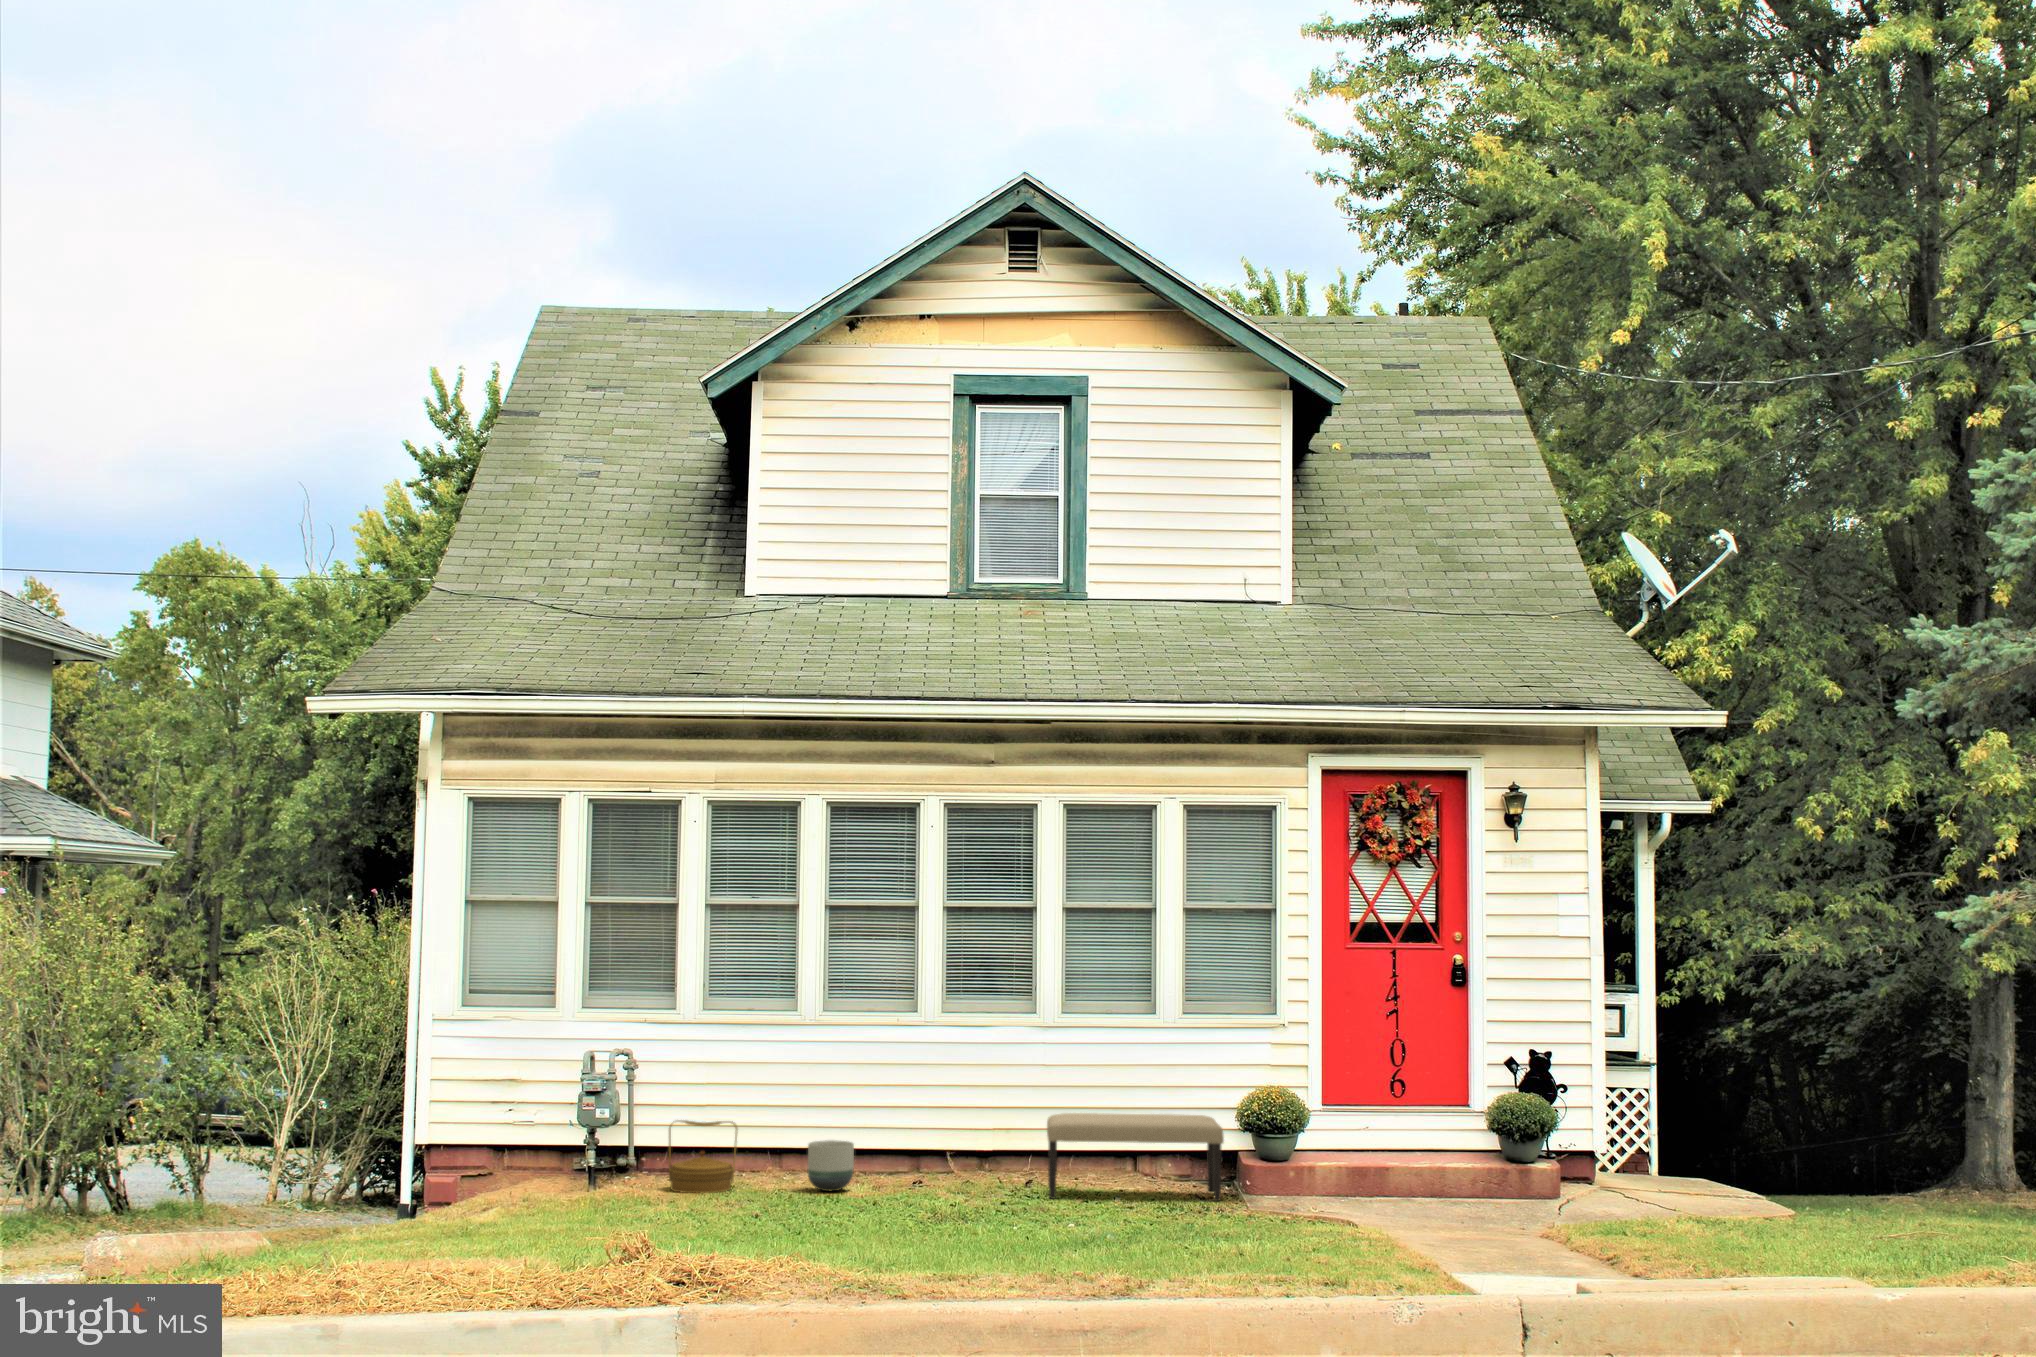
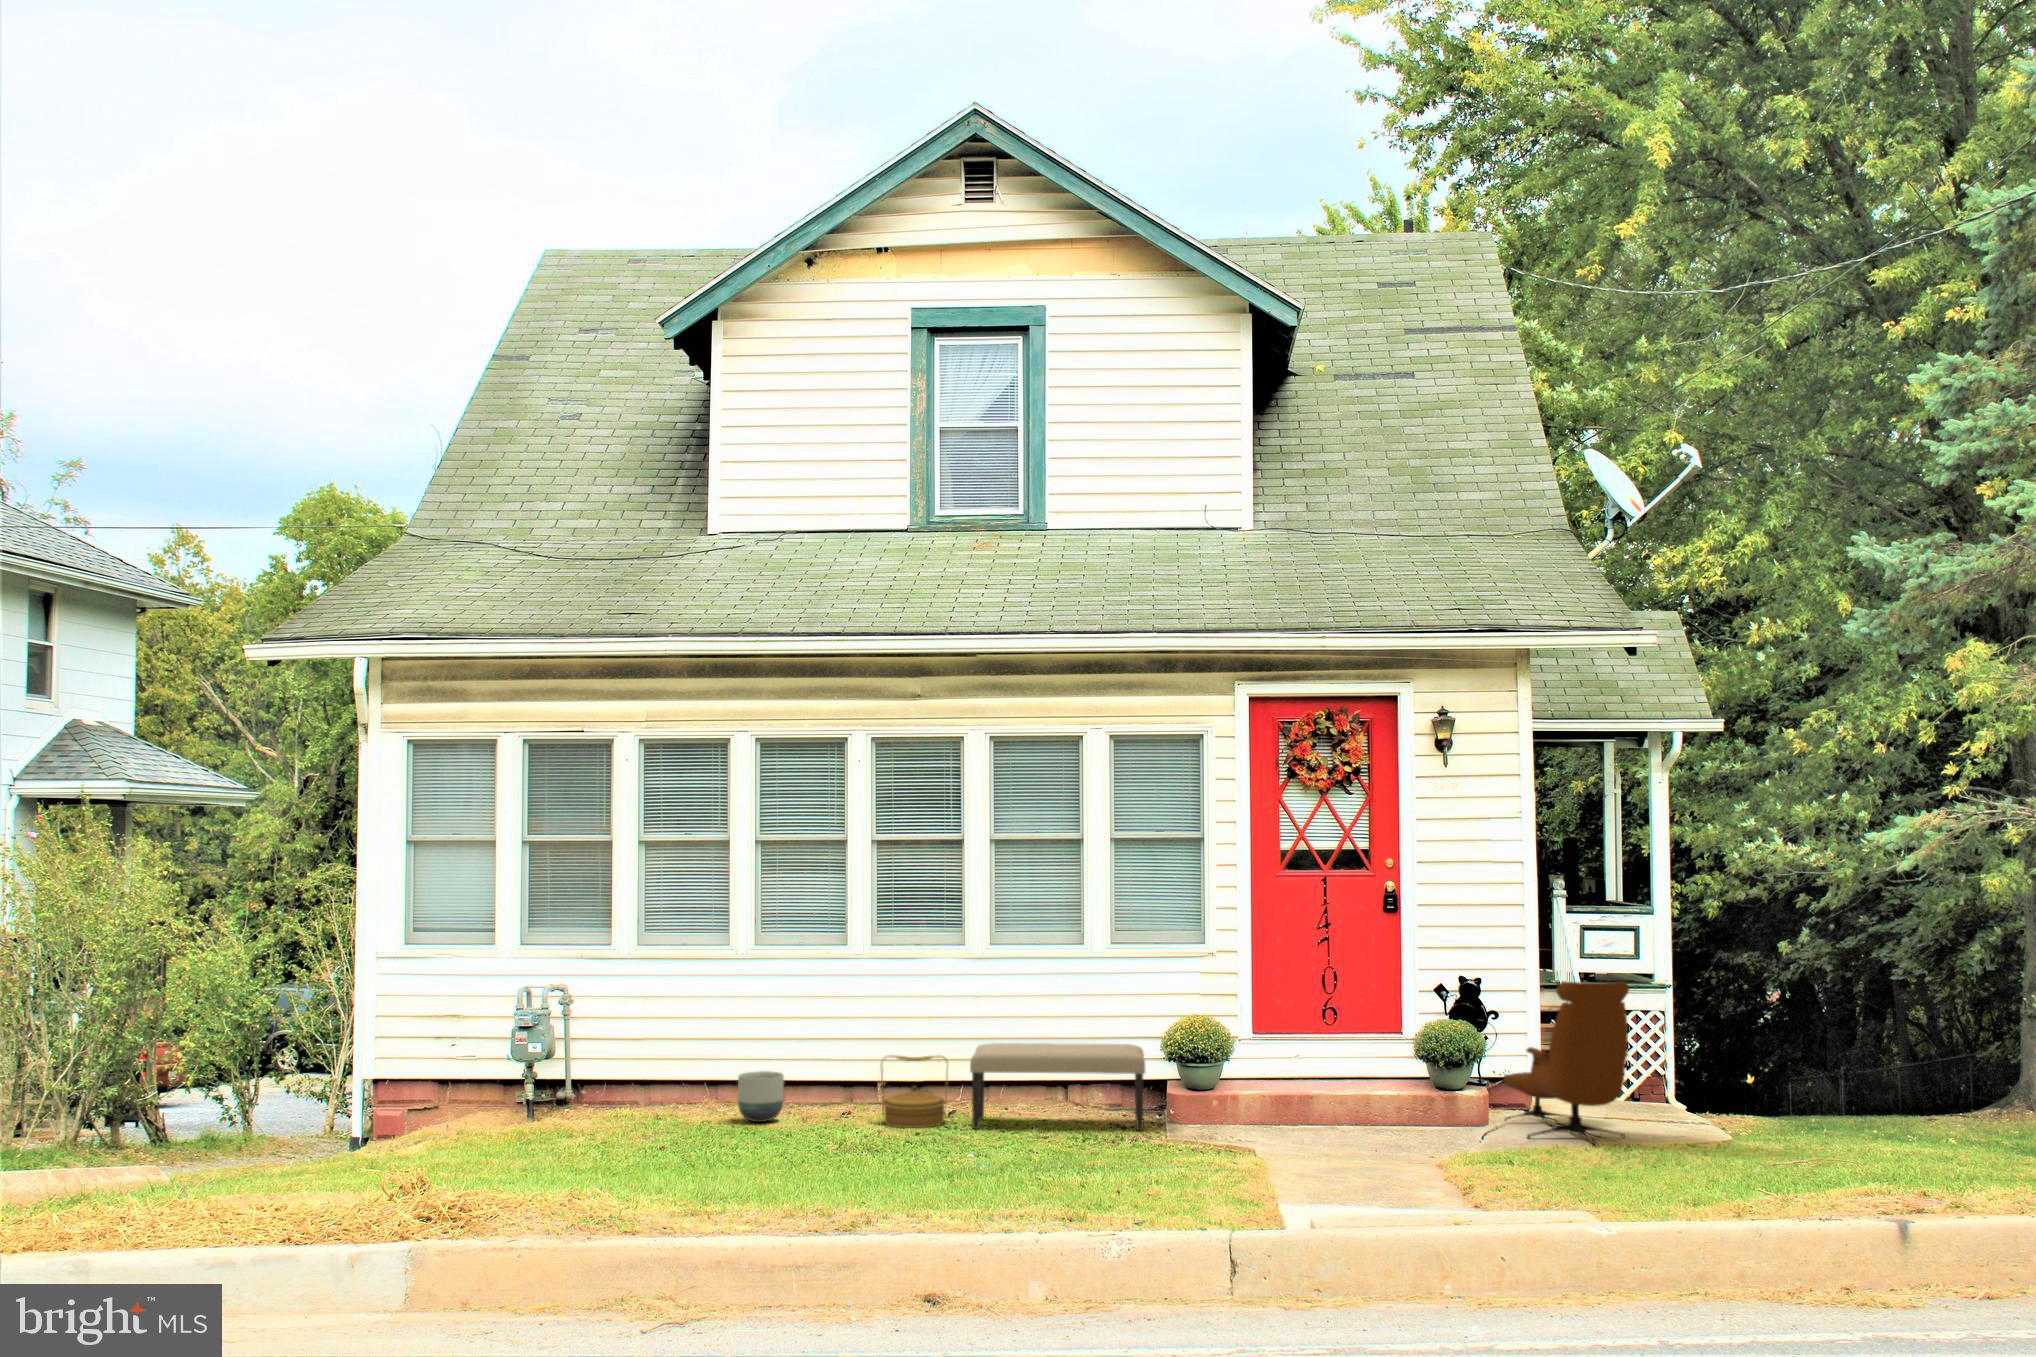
lounge chair: none [1572,1053,1703,1218] -> present [1504,981,1629,1147]
woven basket: present [669,1120,737,1193] -> present [881,1055,948,1128]

